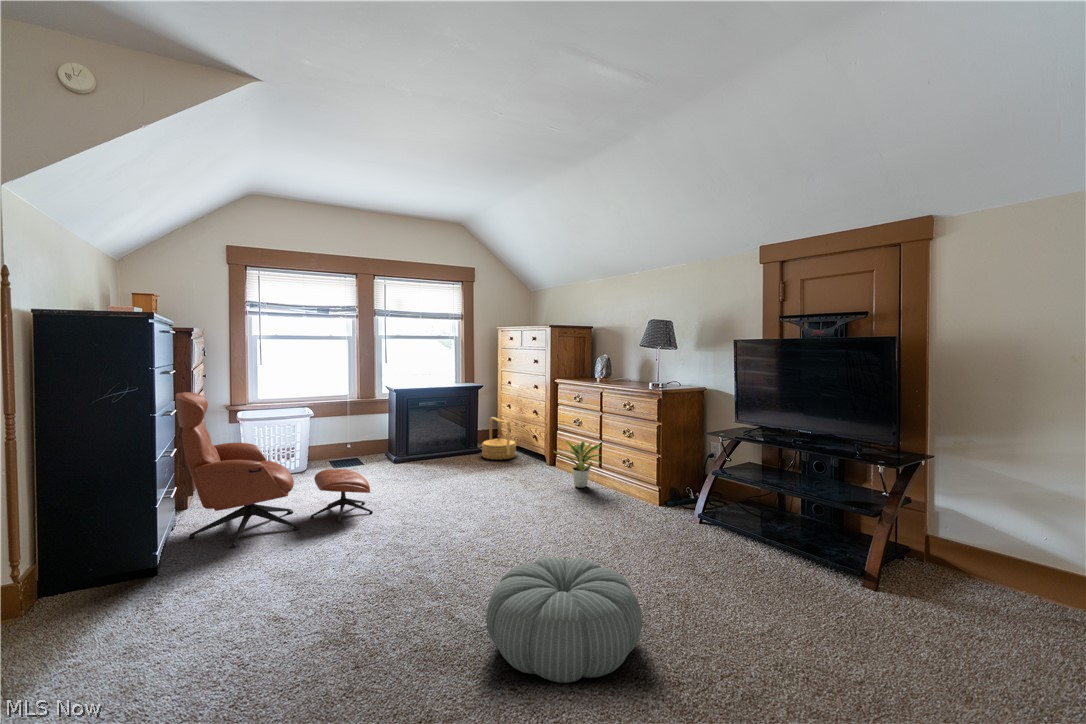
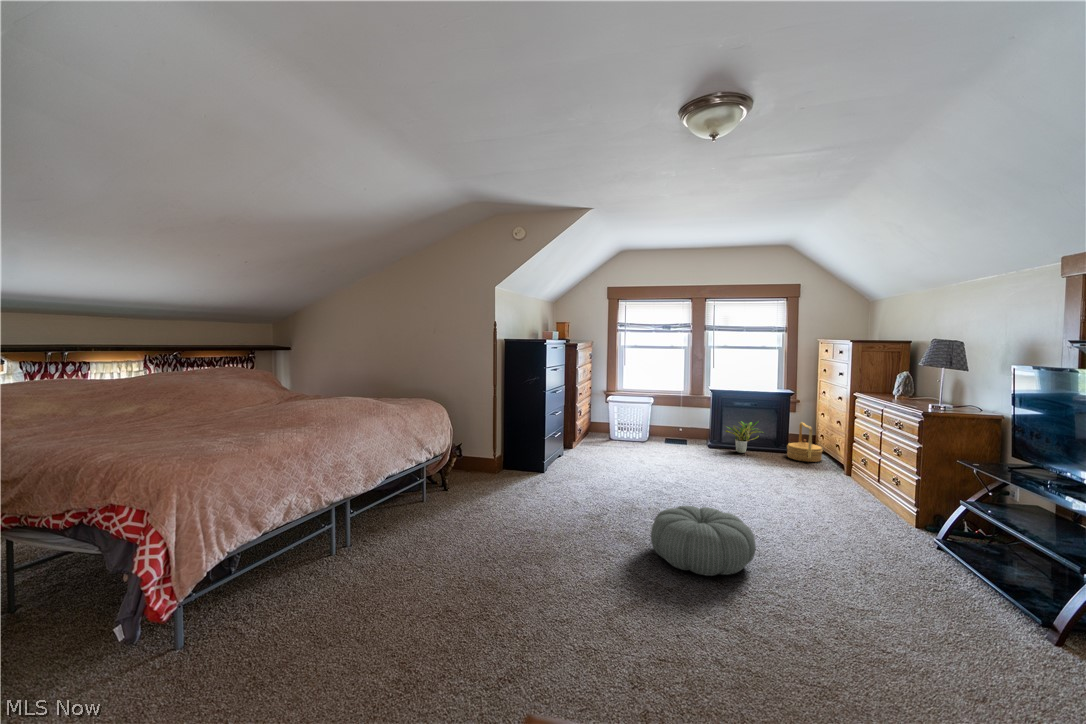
lounge chair: present [176,392,373,548] -> none [559,380,663,472]
potted plant: present [553,441,602,488] -> present [725,421,759,453]

